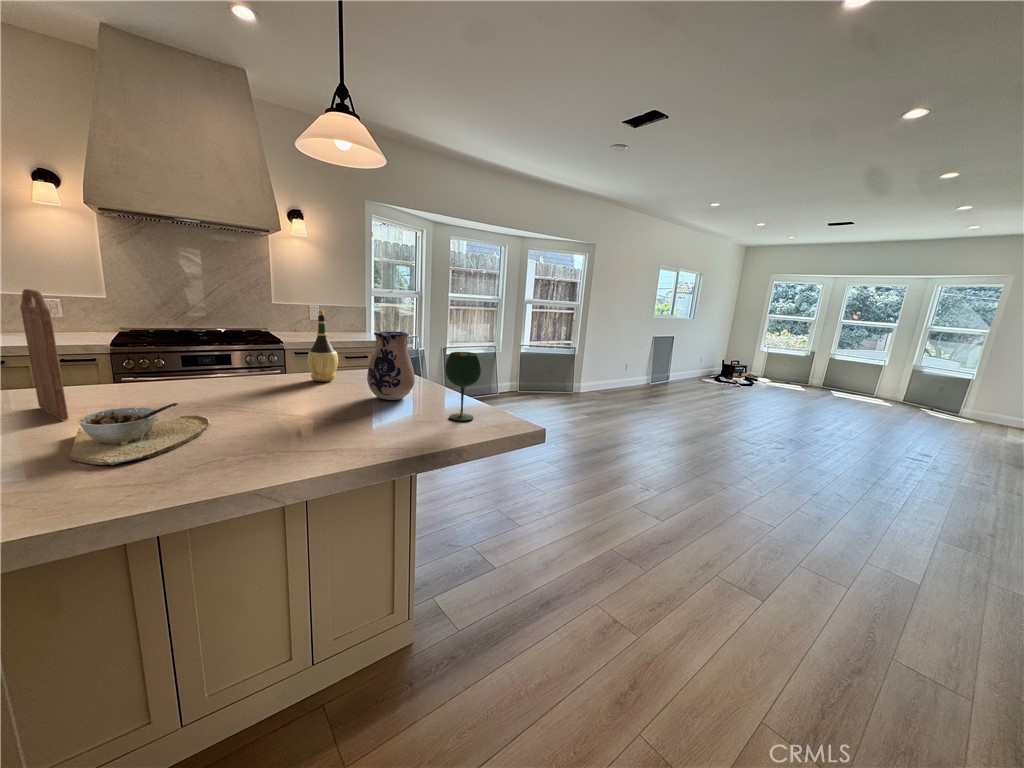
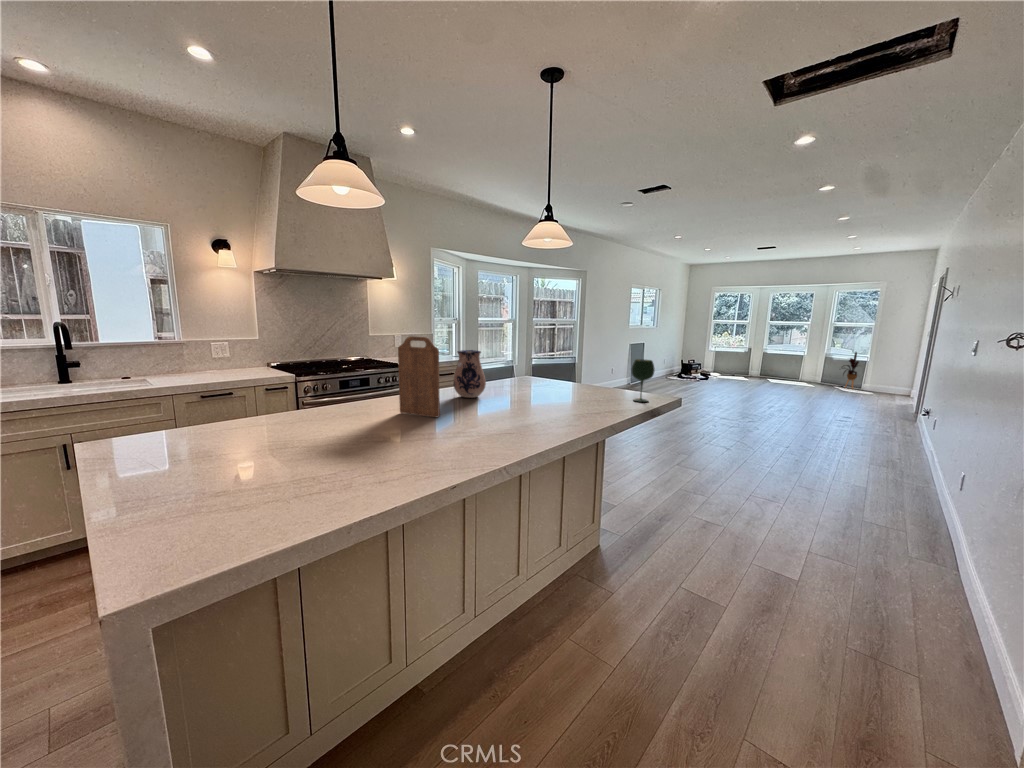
wine bottle: present [307,311,338,381] -> none [501,339,520,388]
ceramic pitcher: present [367,331,415,400] -> present [453,350,486,398]
house plant: none [925,365,963,414] -> present [844,352,859,389]
bowl: present [70,403,211,465] -> none [470,396,545,432]

